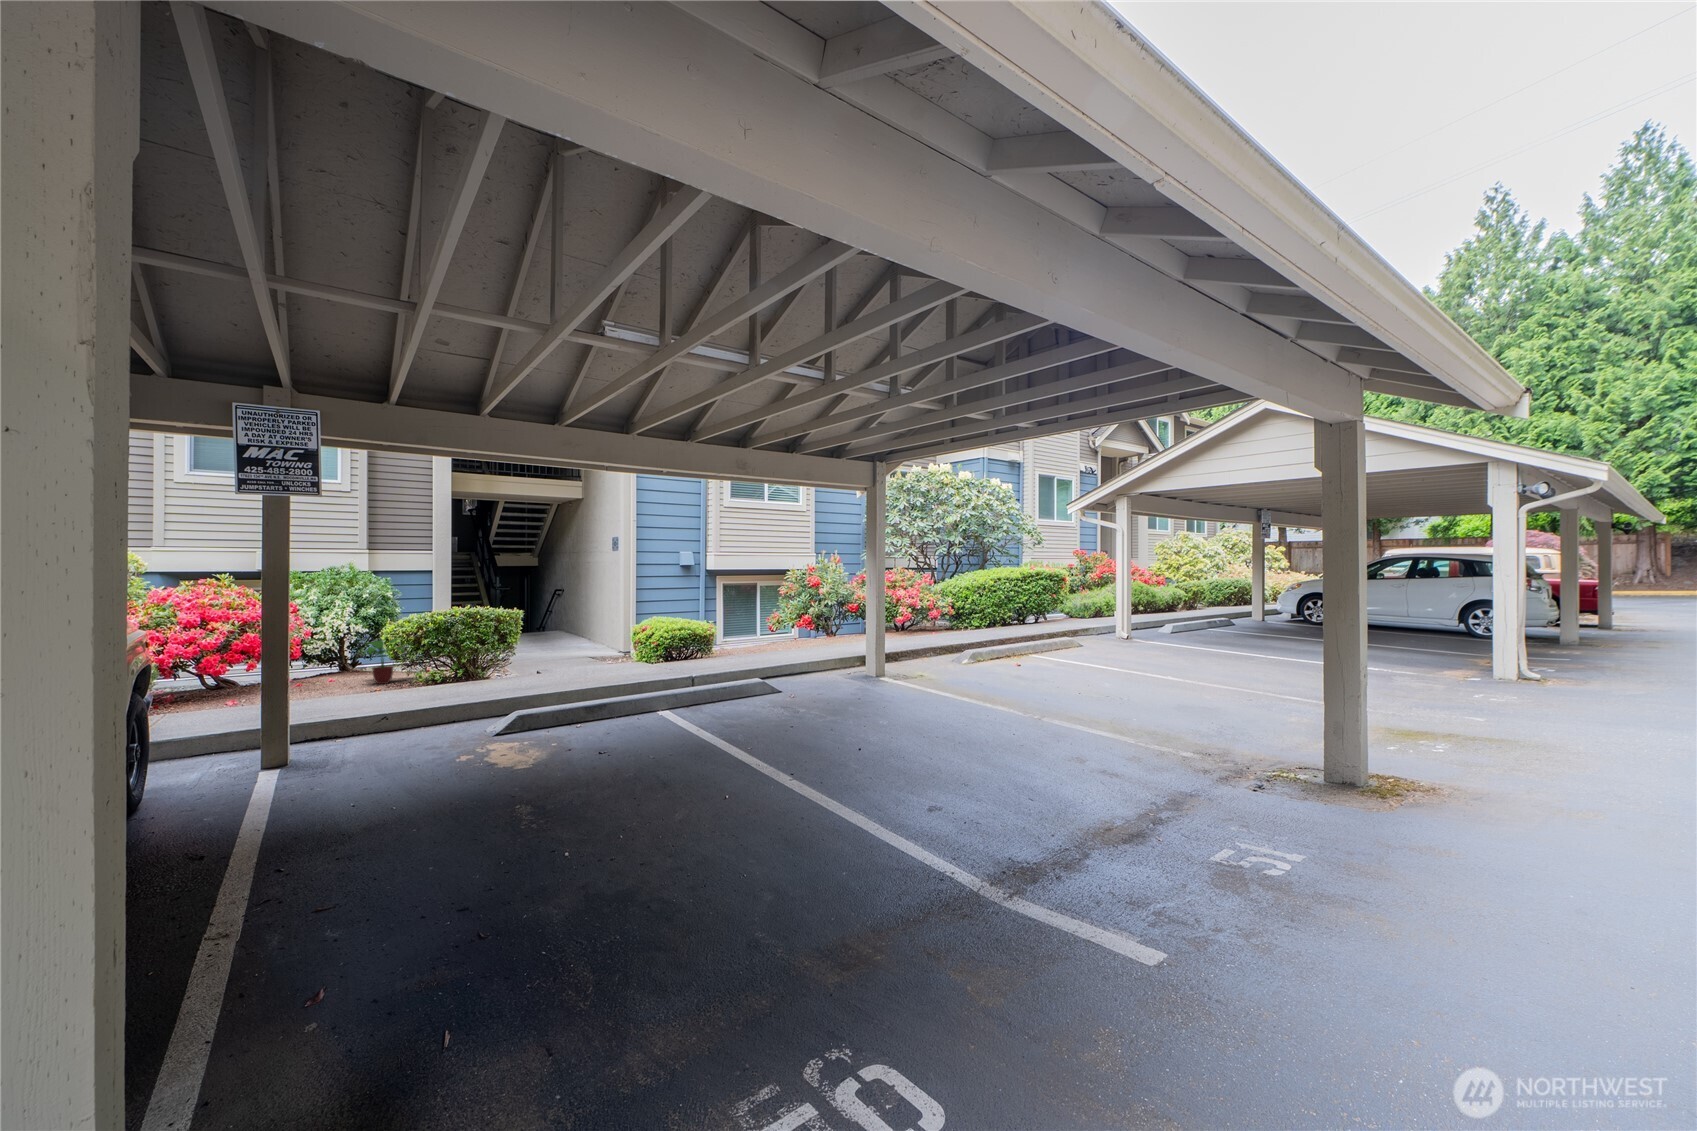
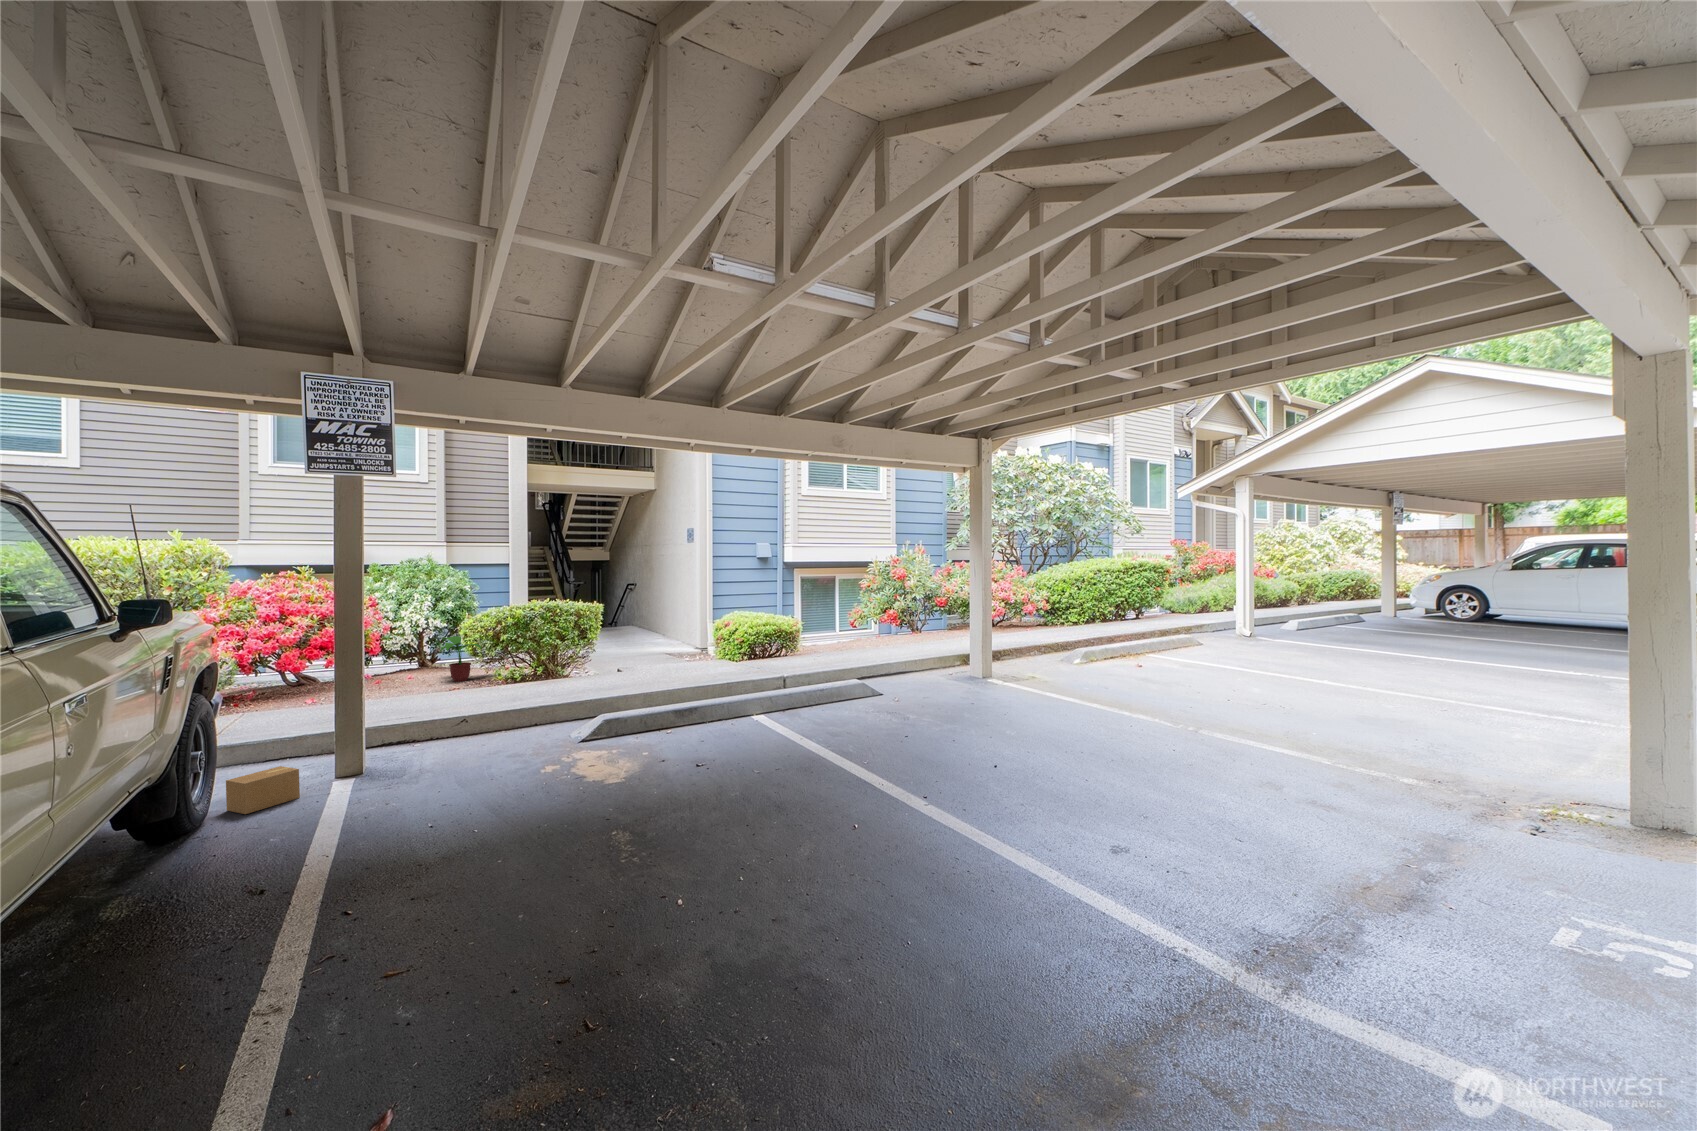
cardboard box: none [152,761,224,804] -> present [226,766,300,814]

